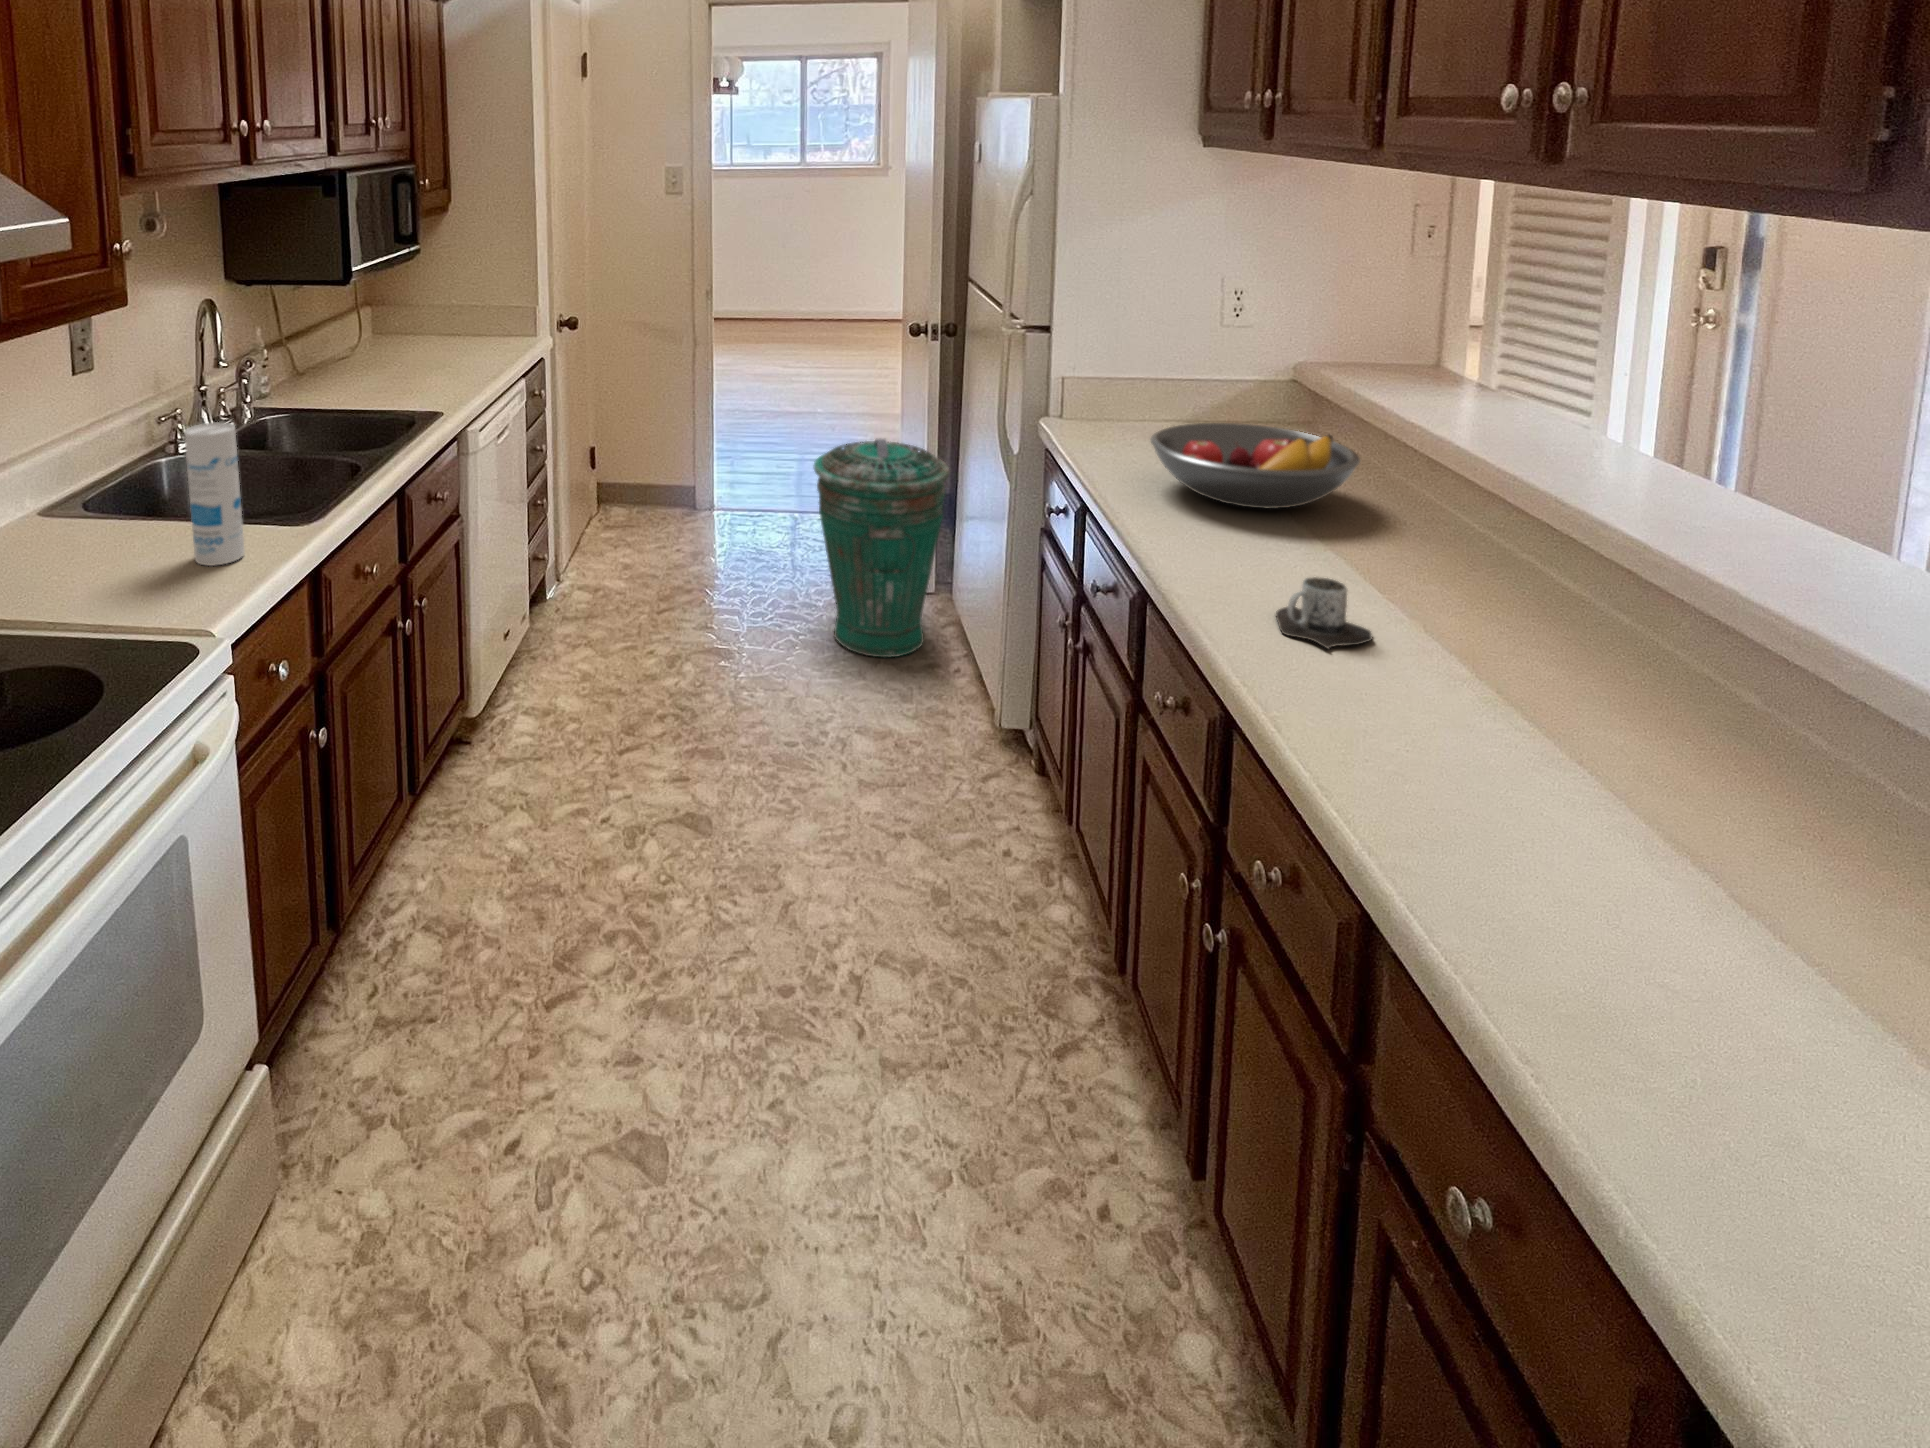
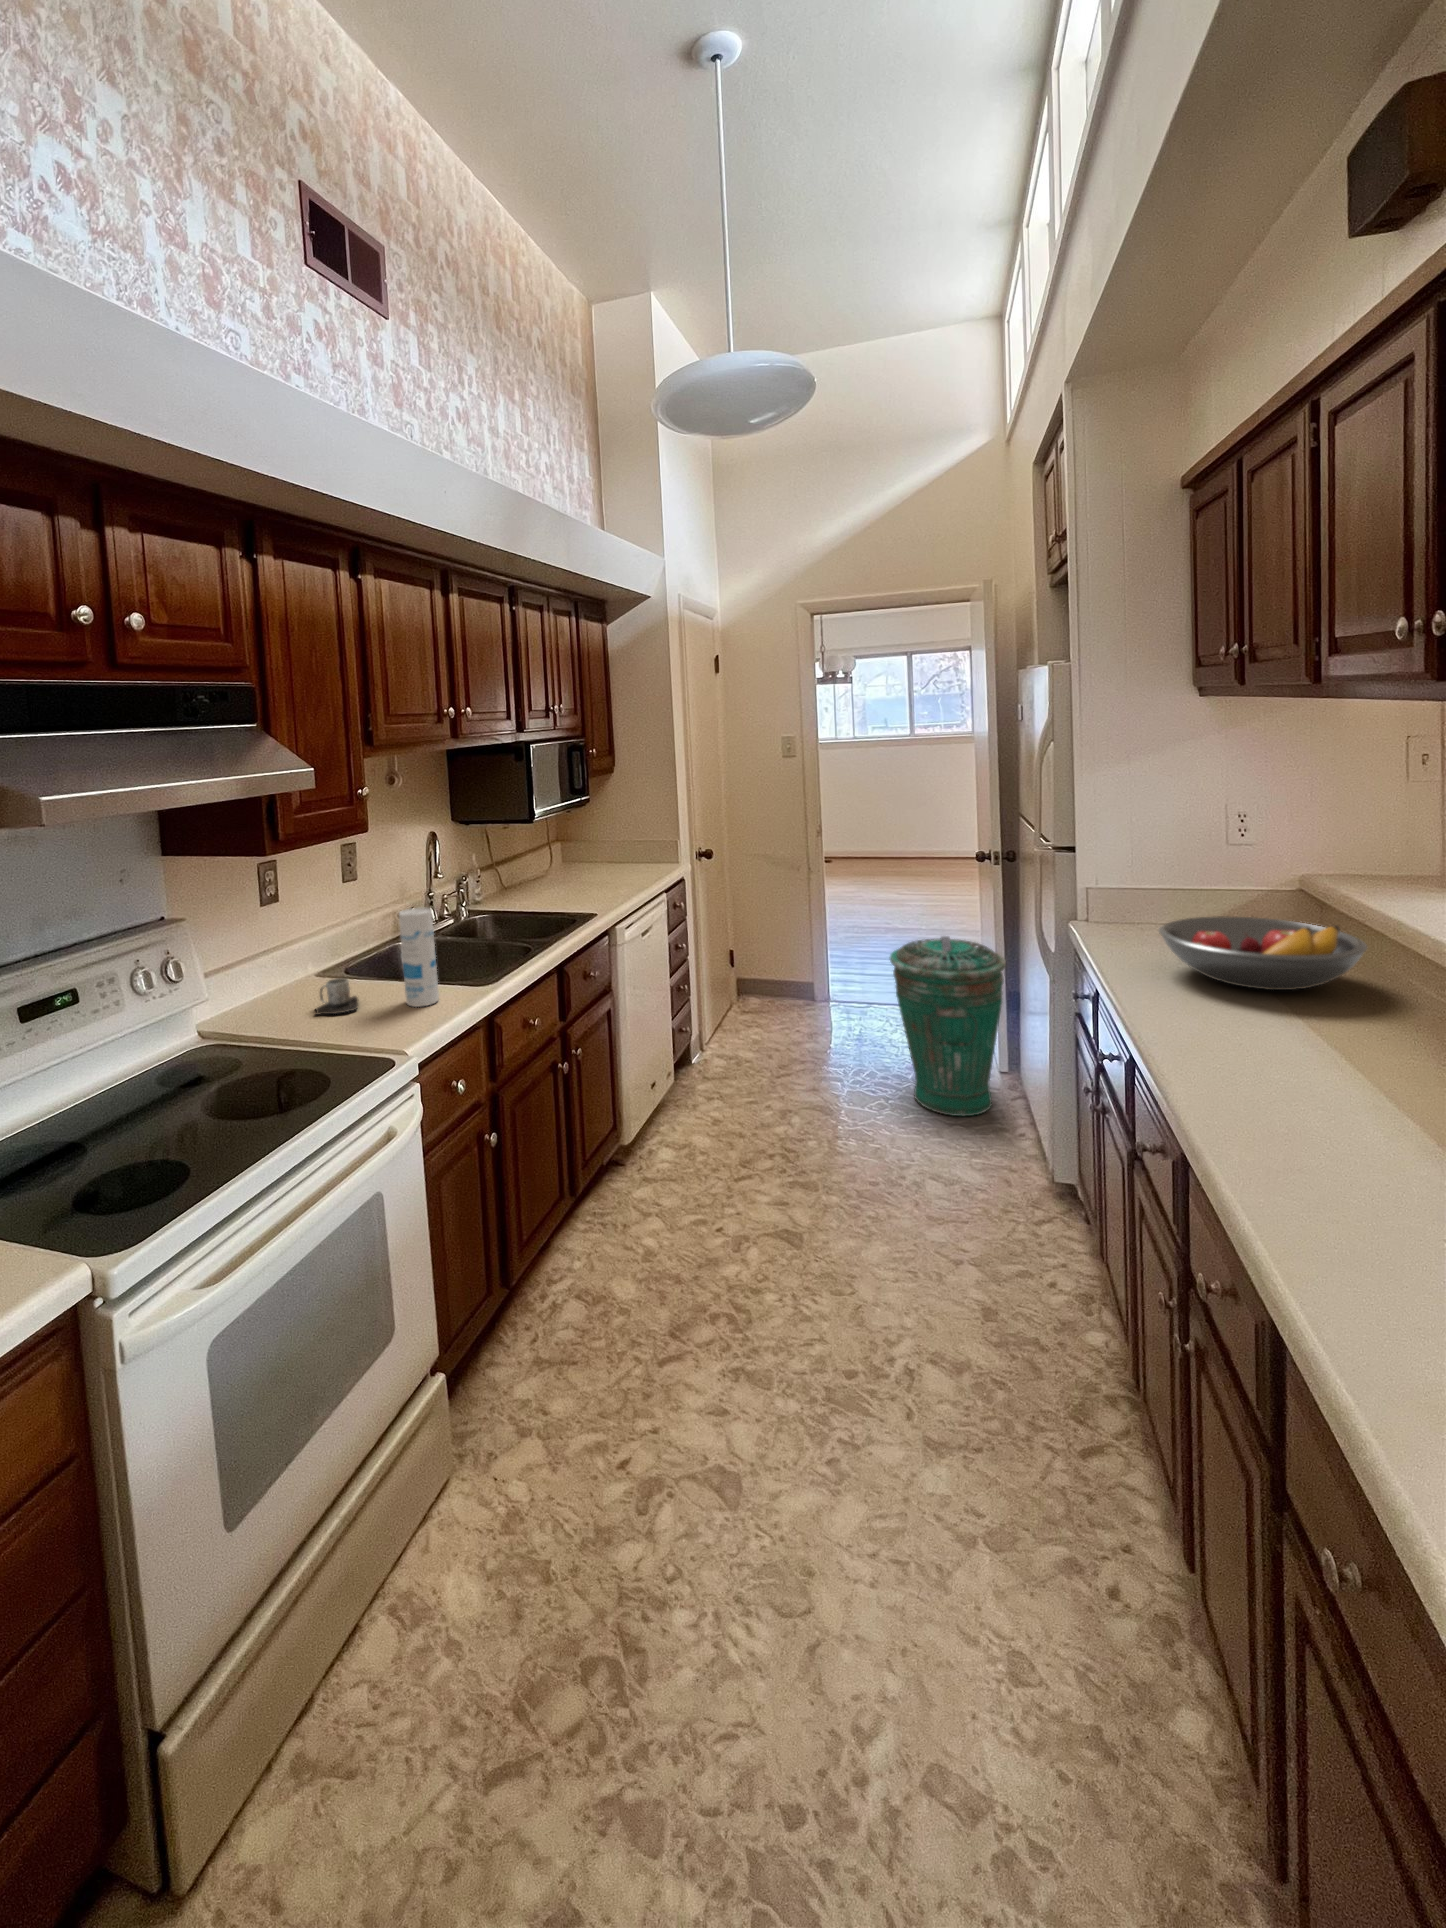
mug: present [1276,577,1372,649] -> present [316,978,358,1015]

